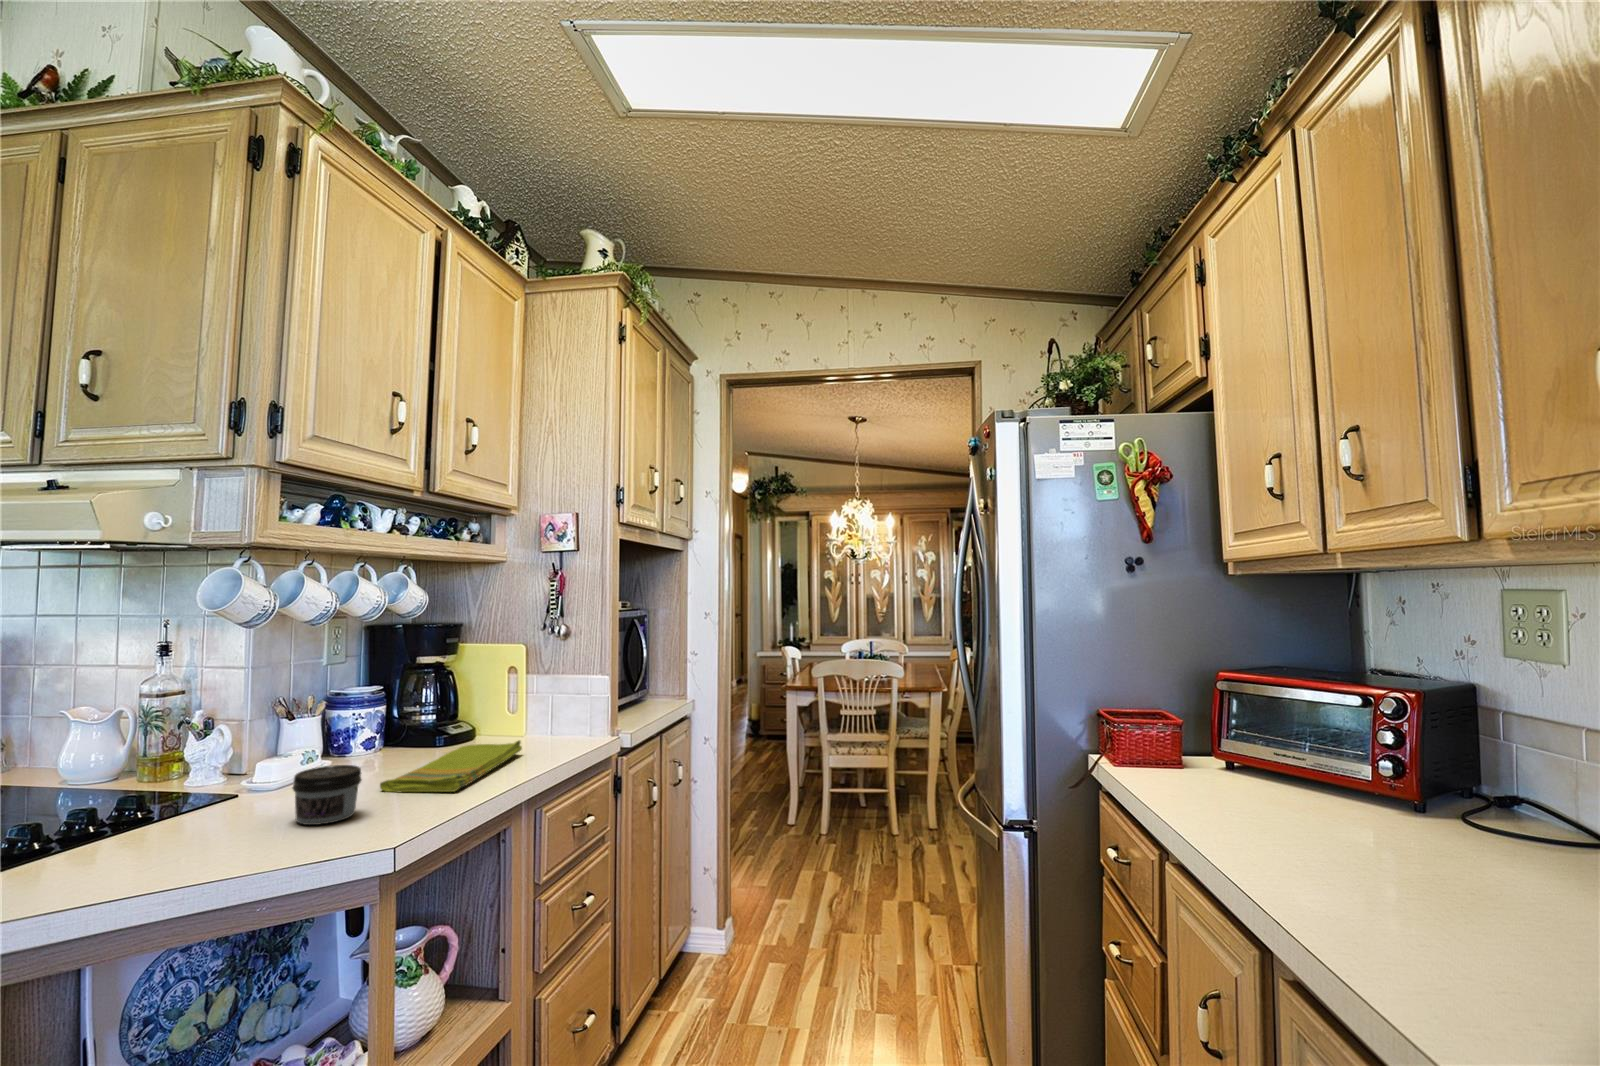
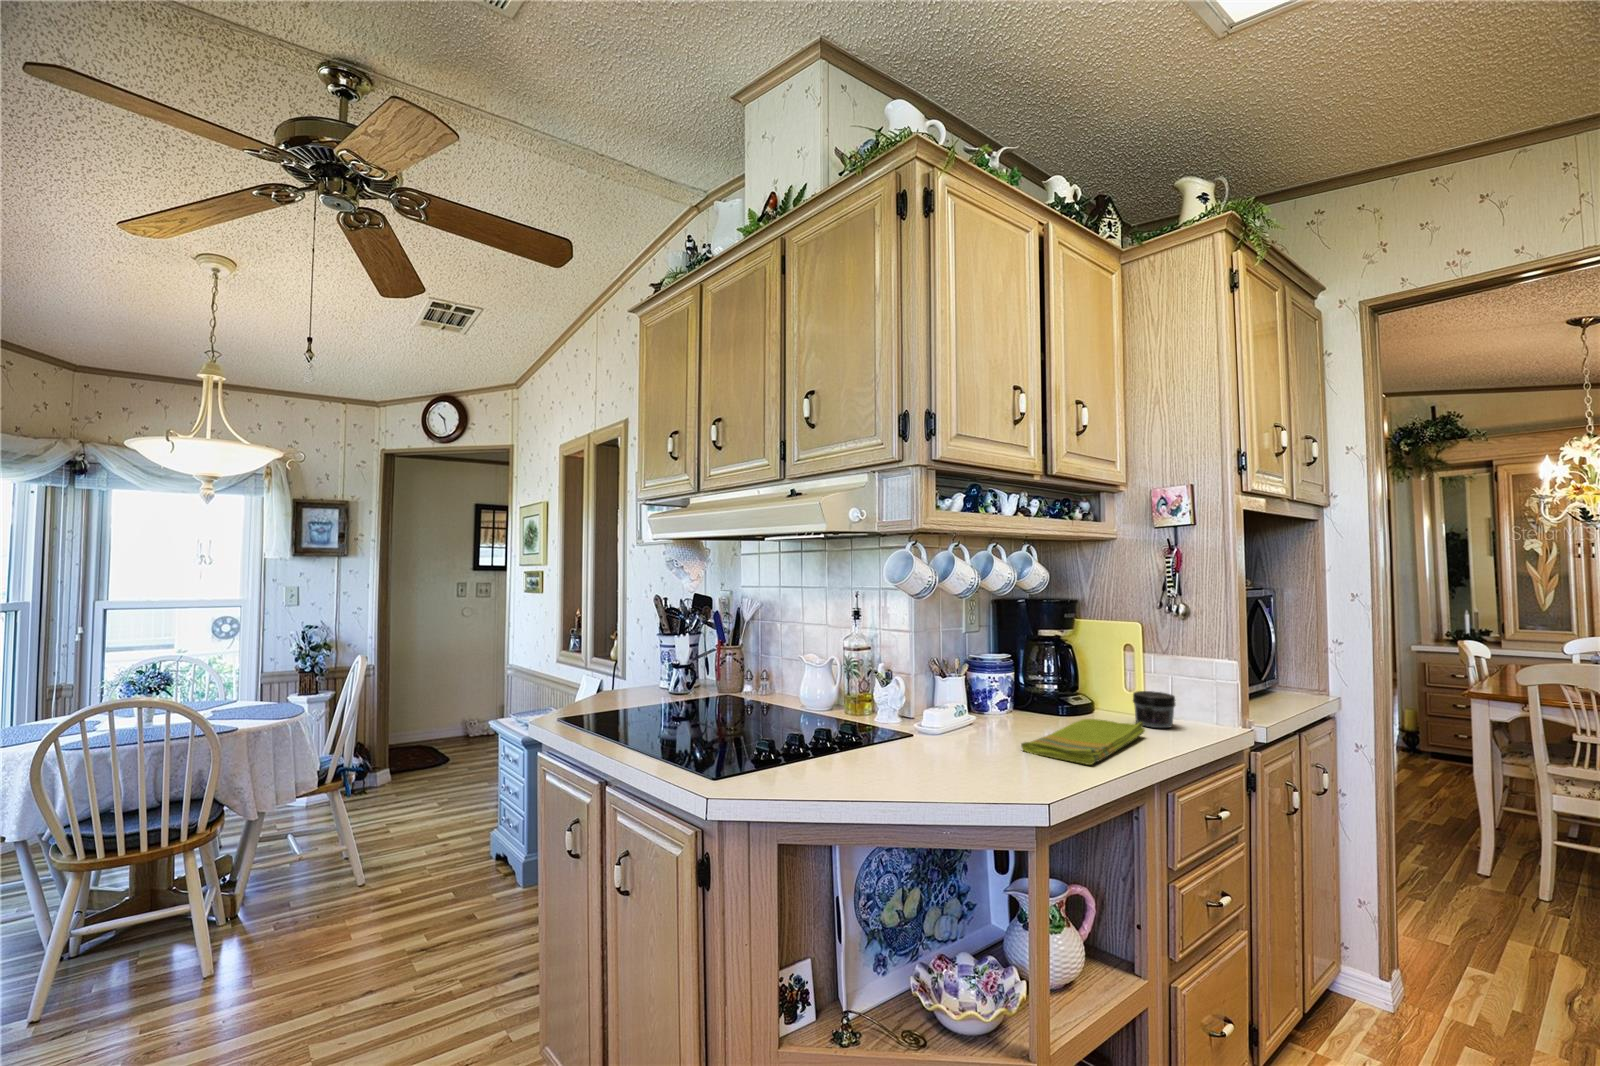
jar: present [293,765,361,825] -> present [1133,691,1176,728]

